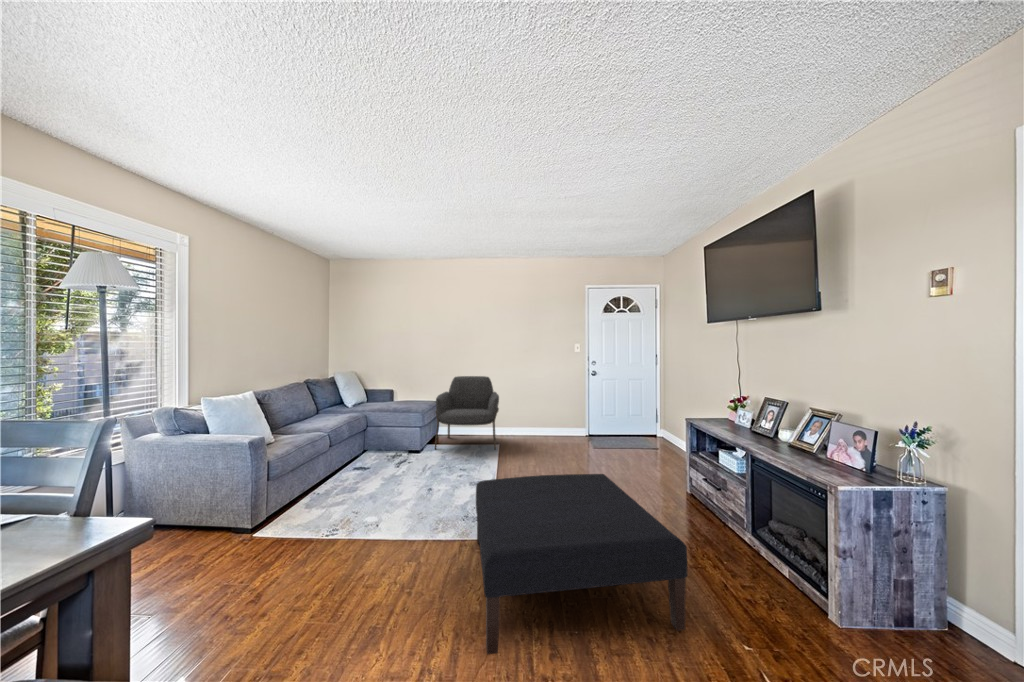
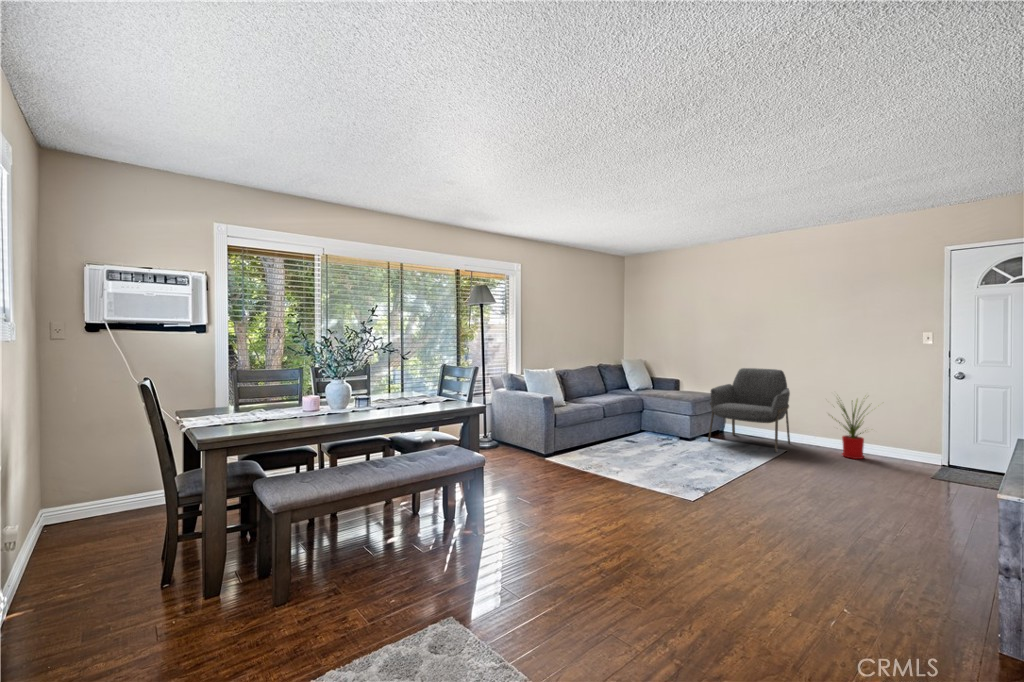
house plant: none [523,391,560,443] -> present [832,401,866,459]
ottoman: present [476,474,688,654] -> none [630,448,815,579]

